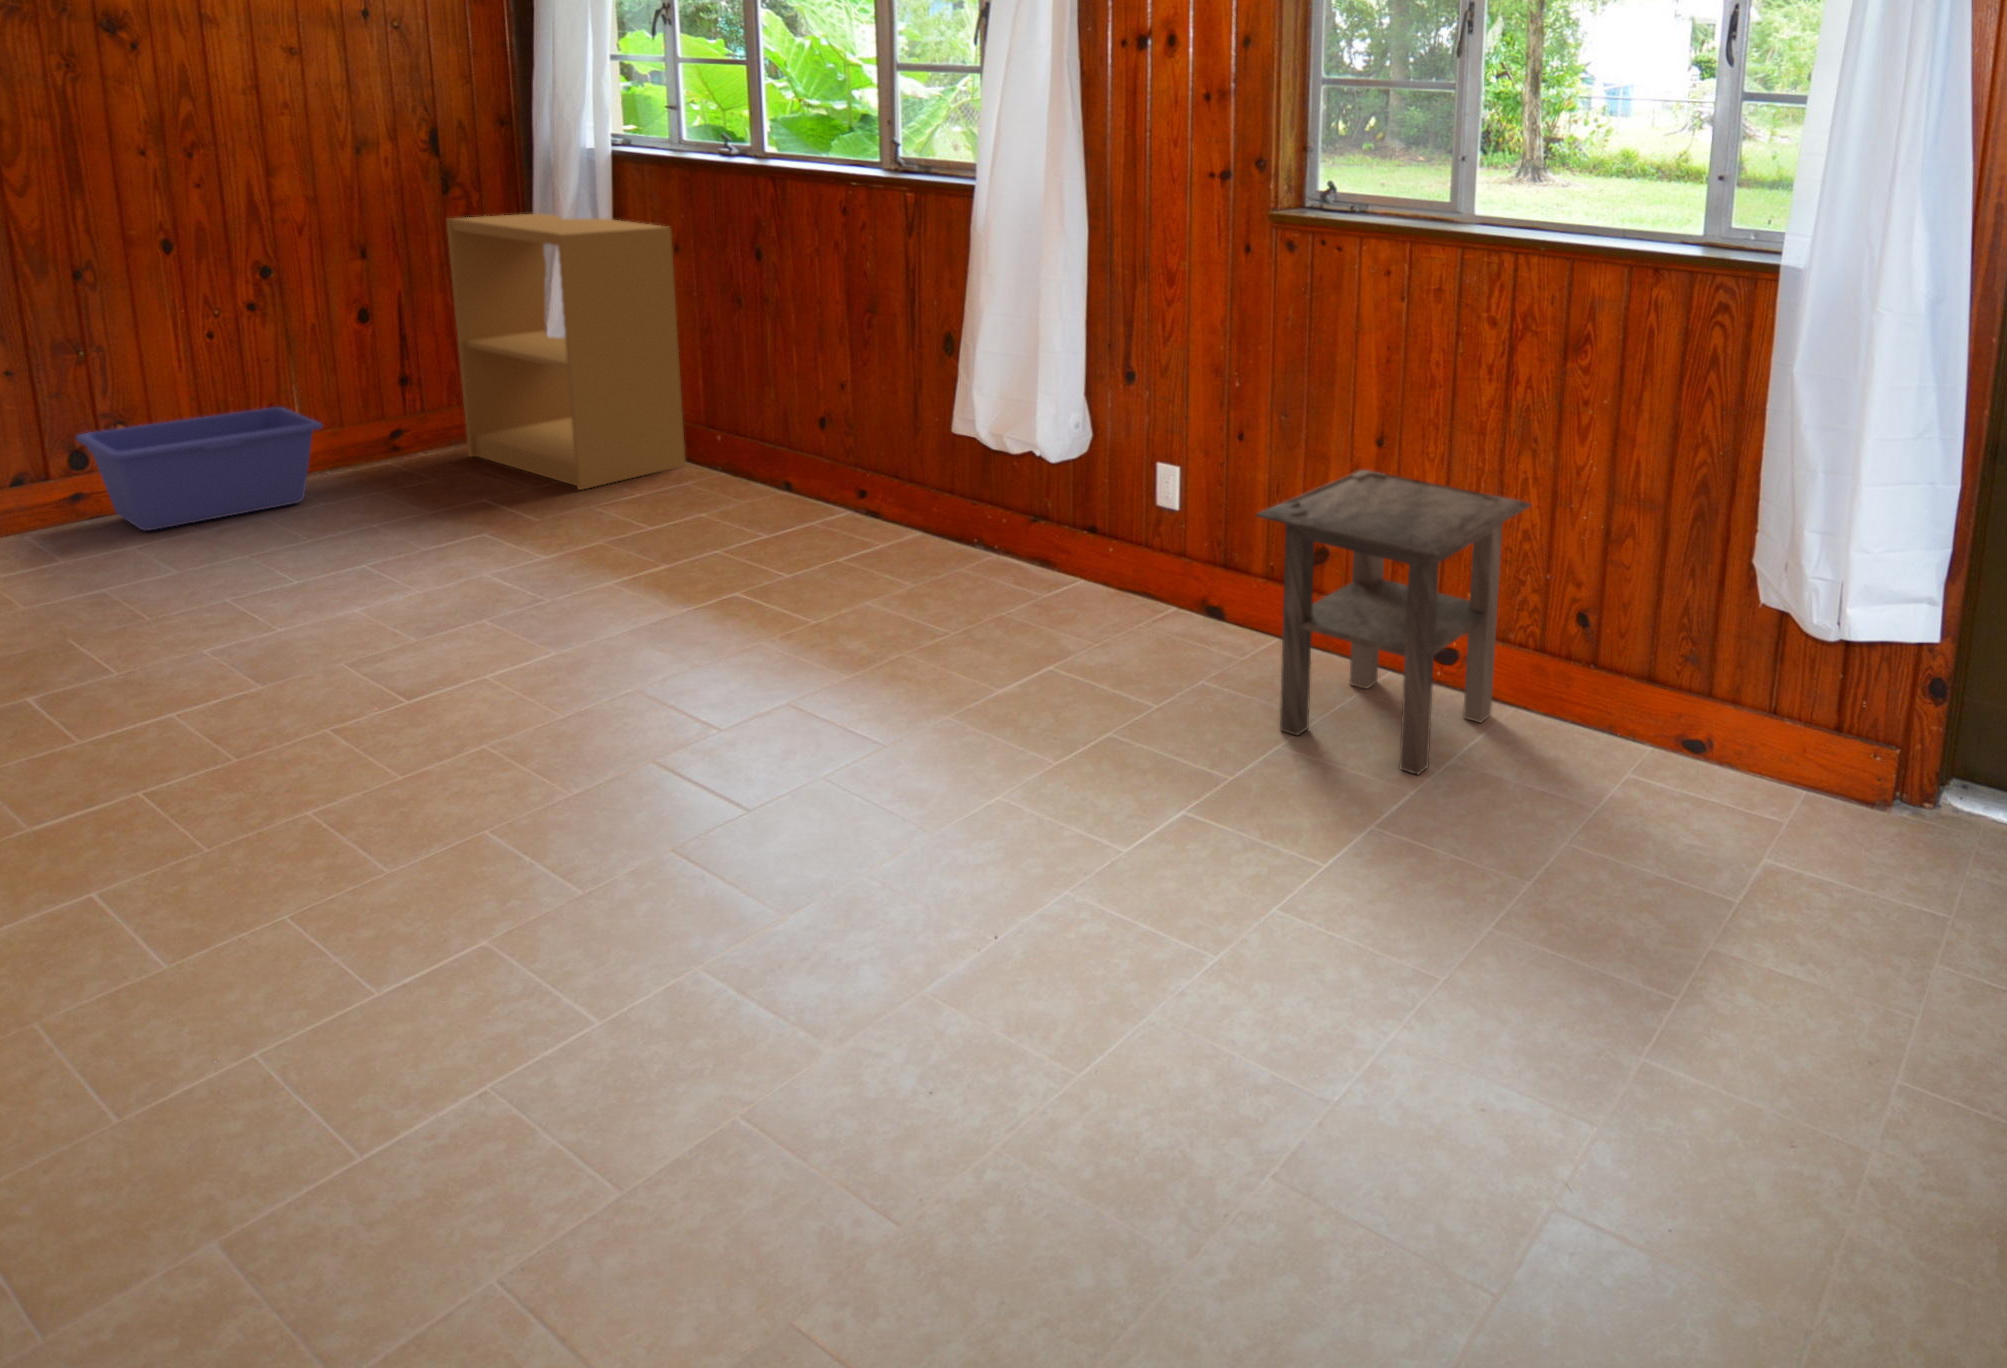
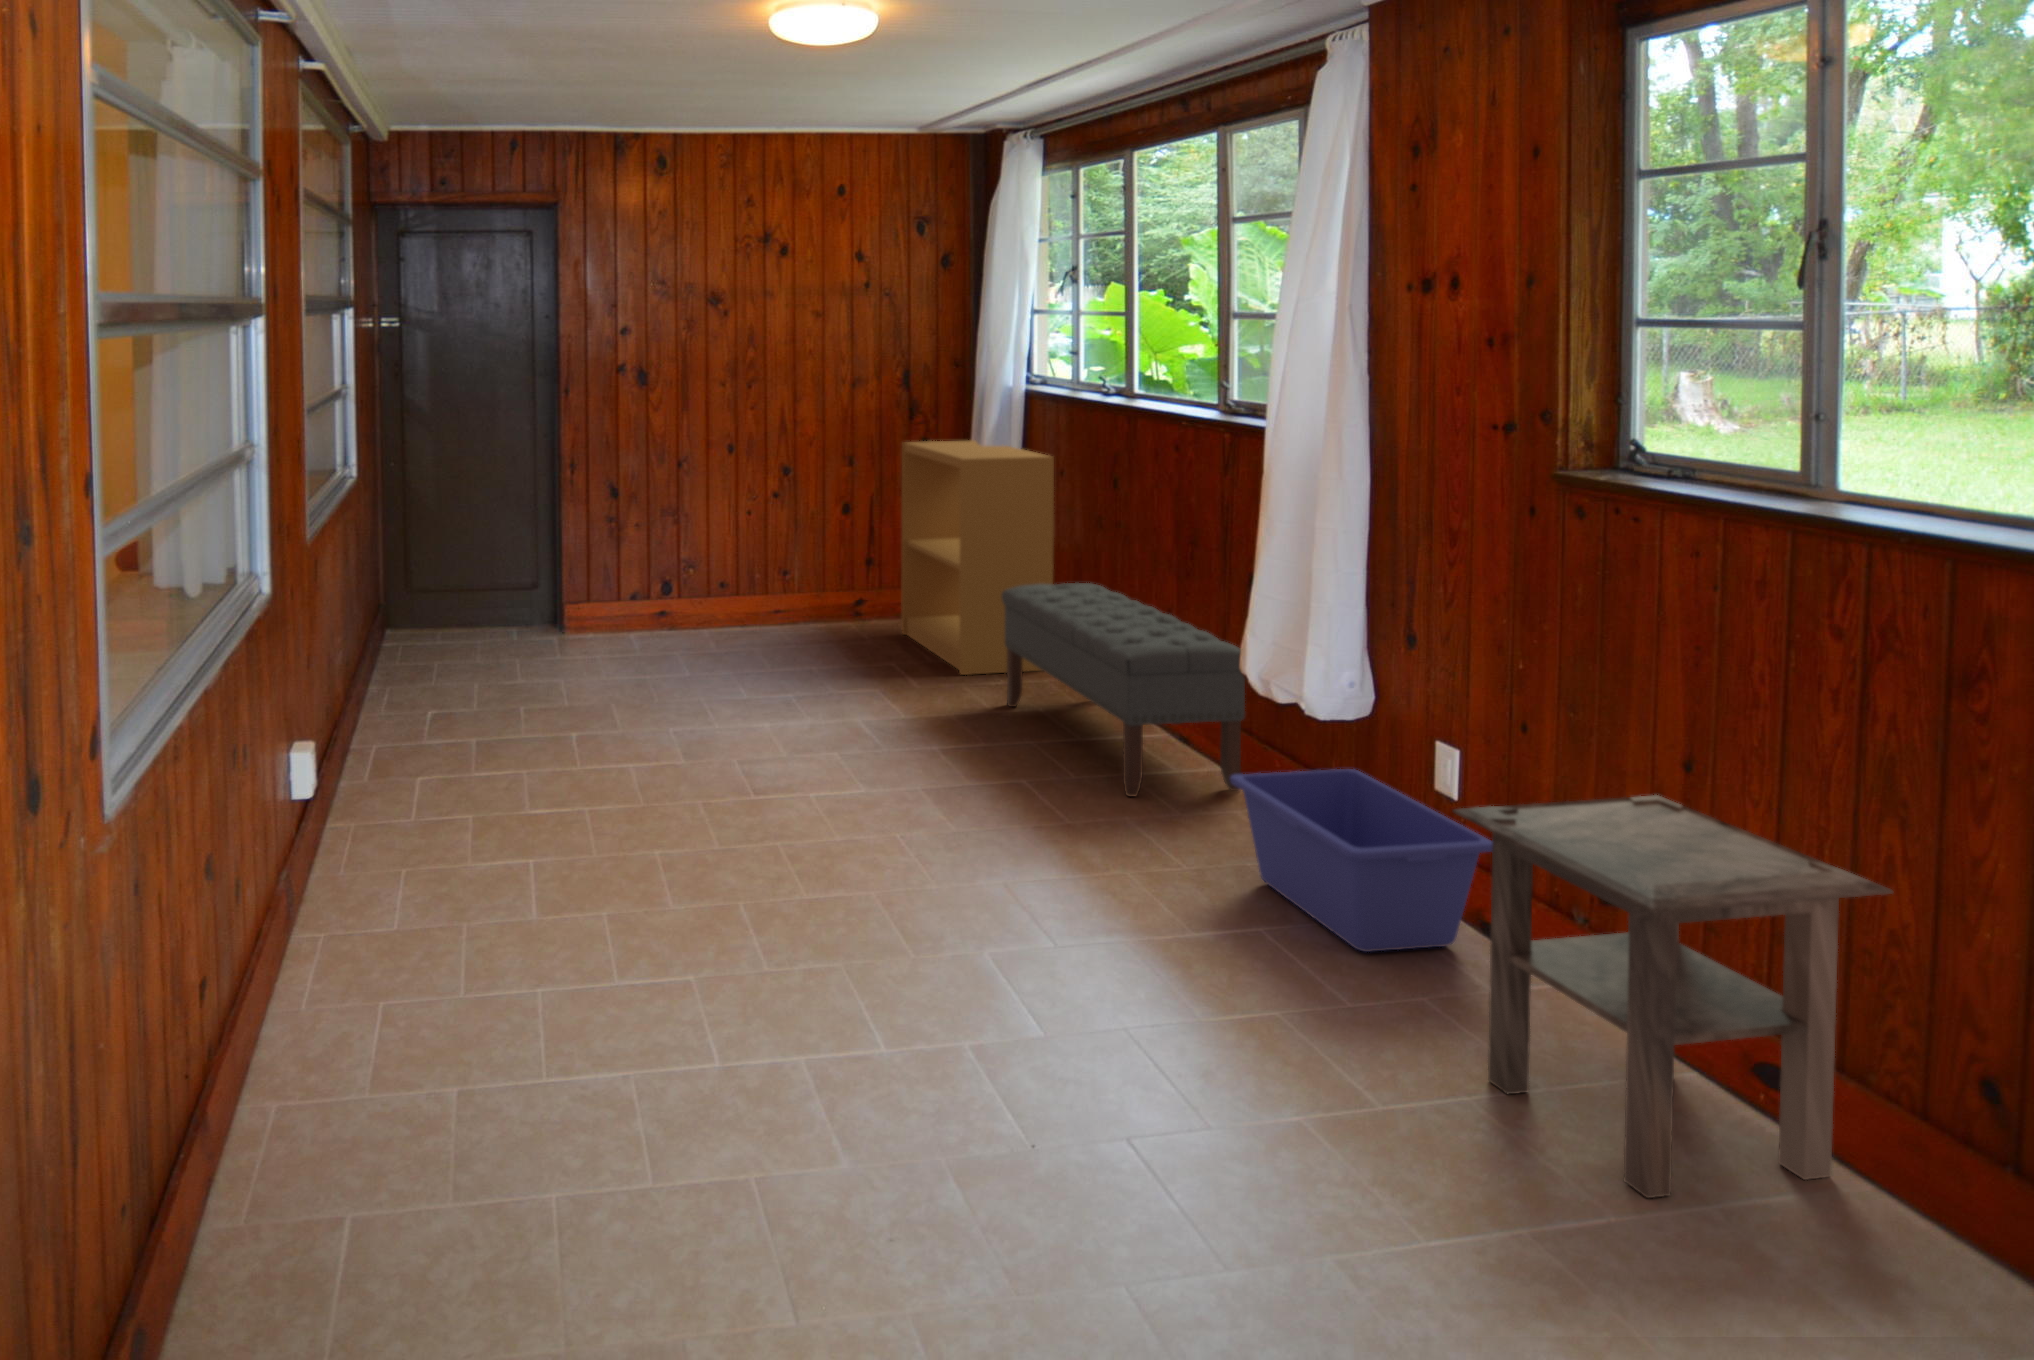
bench: none [642,364,953,577] -> present [1002,583,1245,796]
storage bin: present [76,407,323,530] -> present [1230,769,1492,952]

